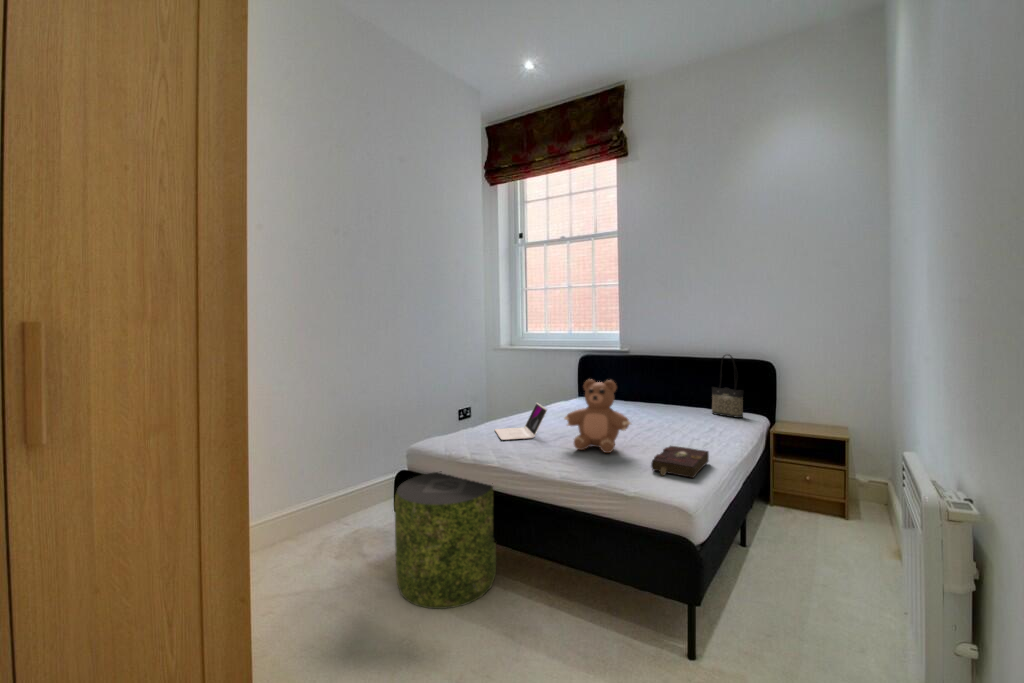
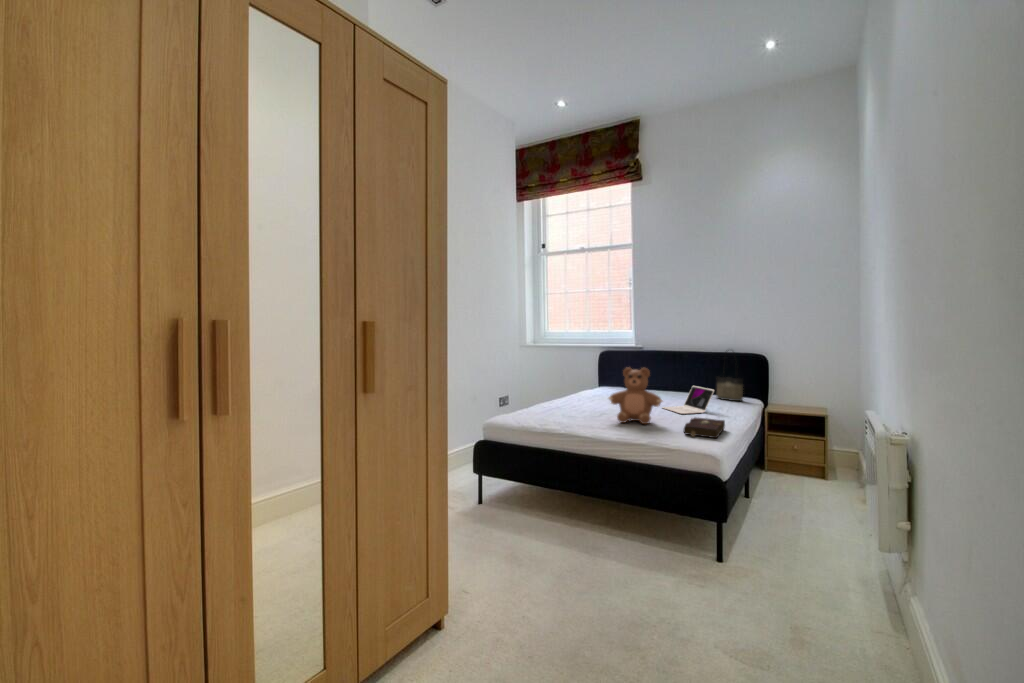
laptop: present [495,402,547,440] -> present [663,386,714,414]
pouf: present [394,472,496,609] -> none [483,441,561,541]

